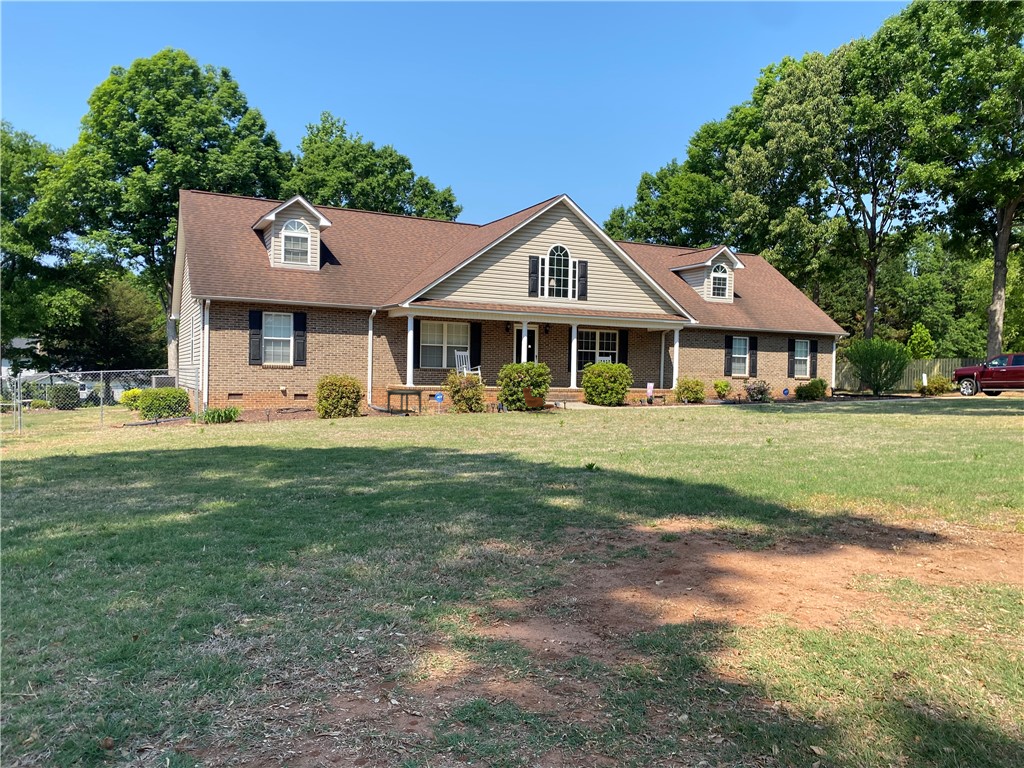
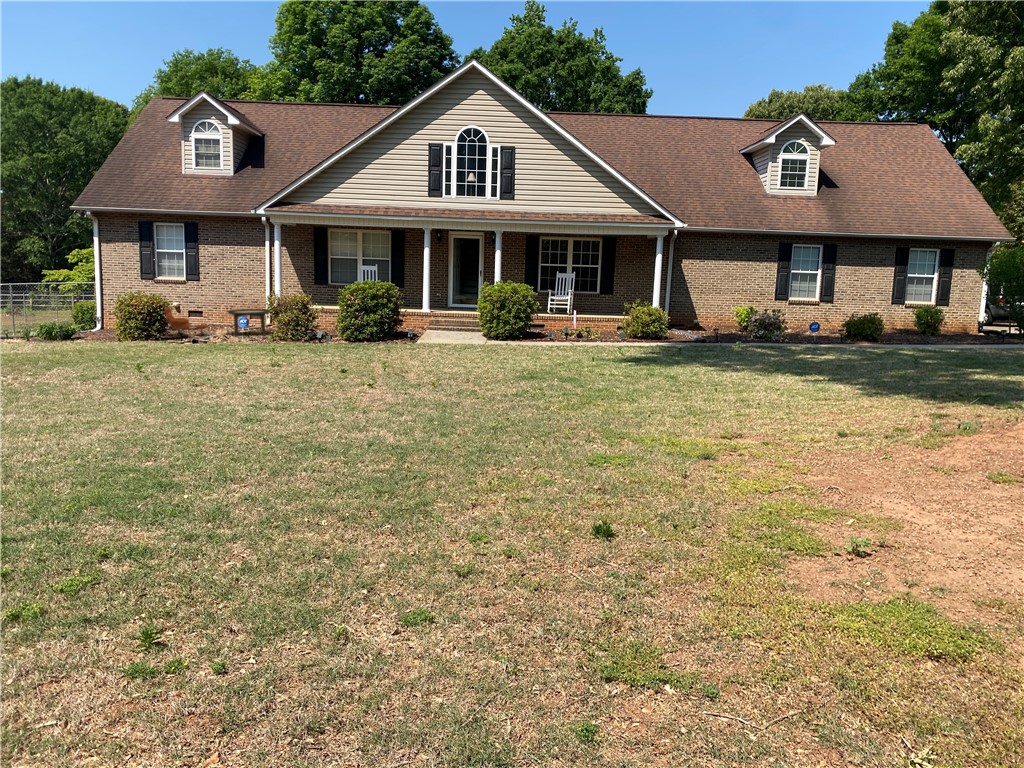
lounge chair: present [523,388,554,413] -> present [164,307,207,336]

